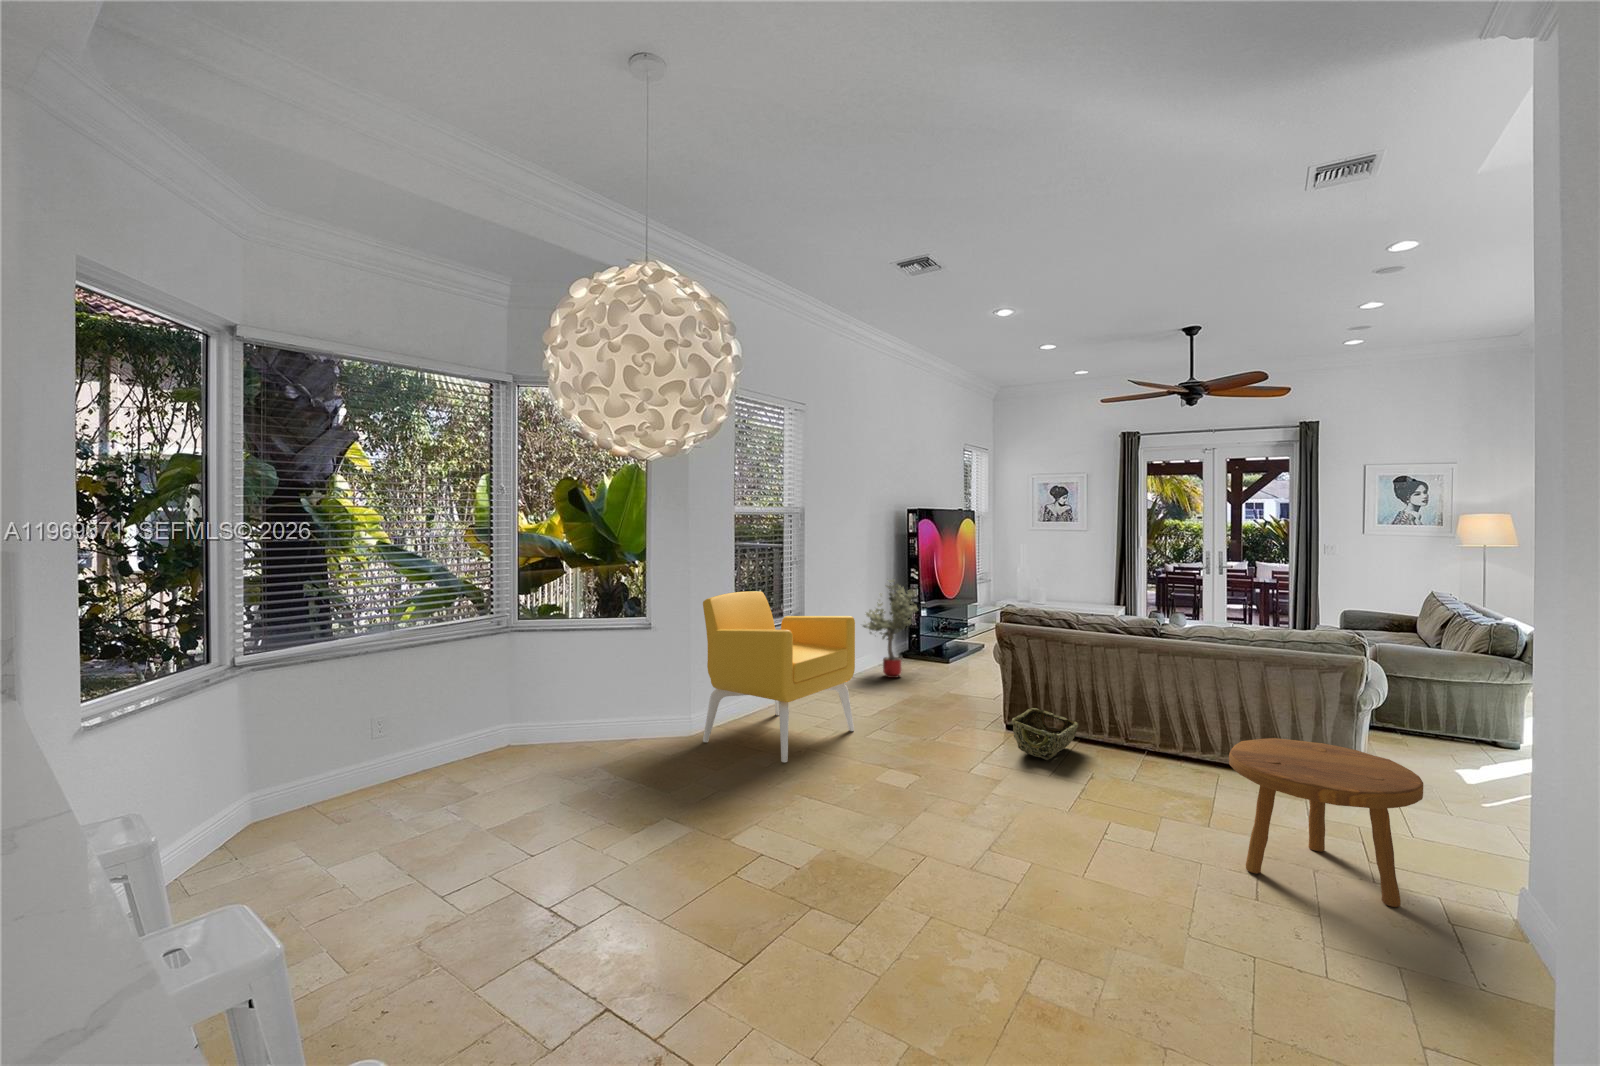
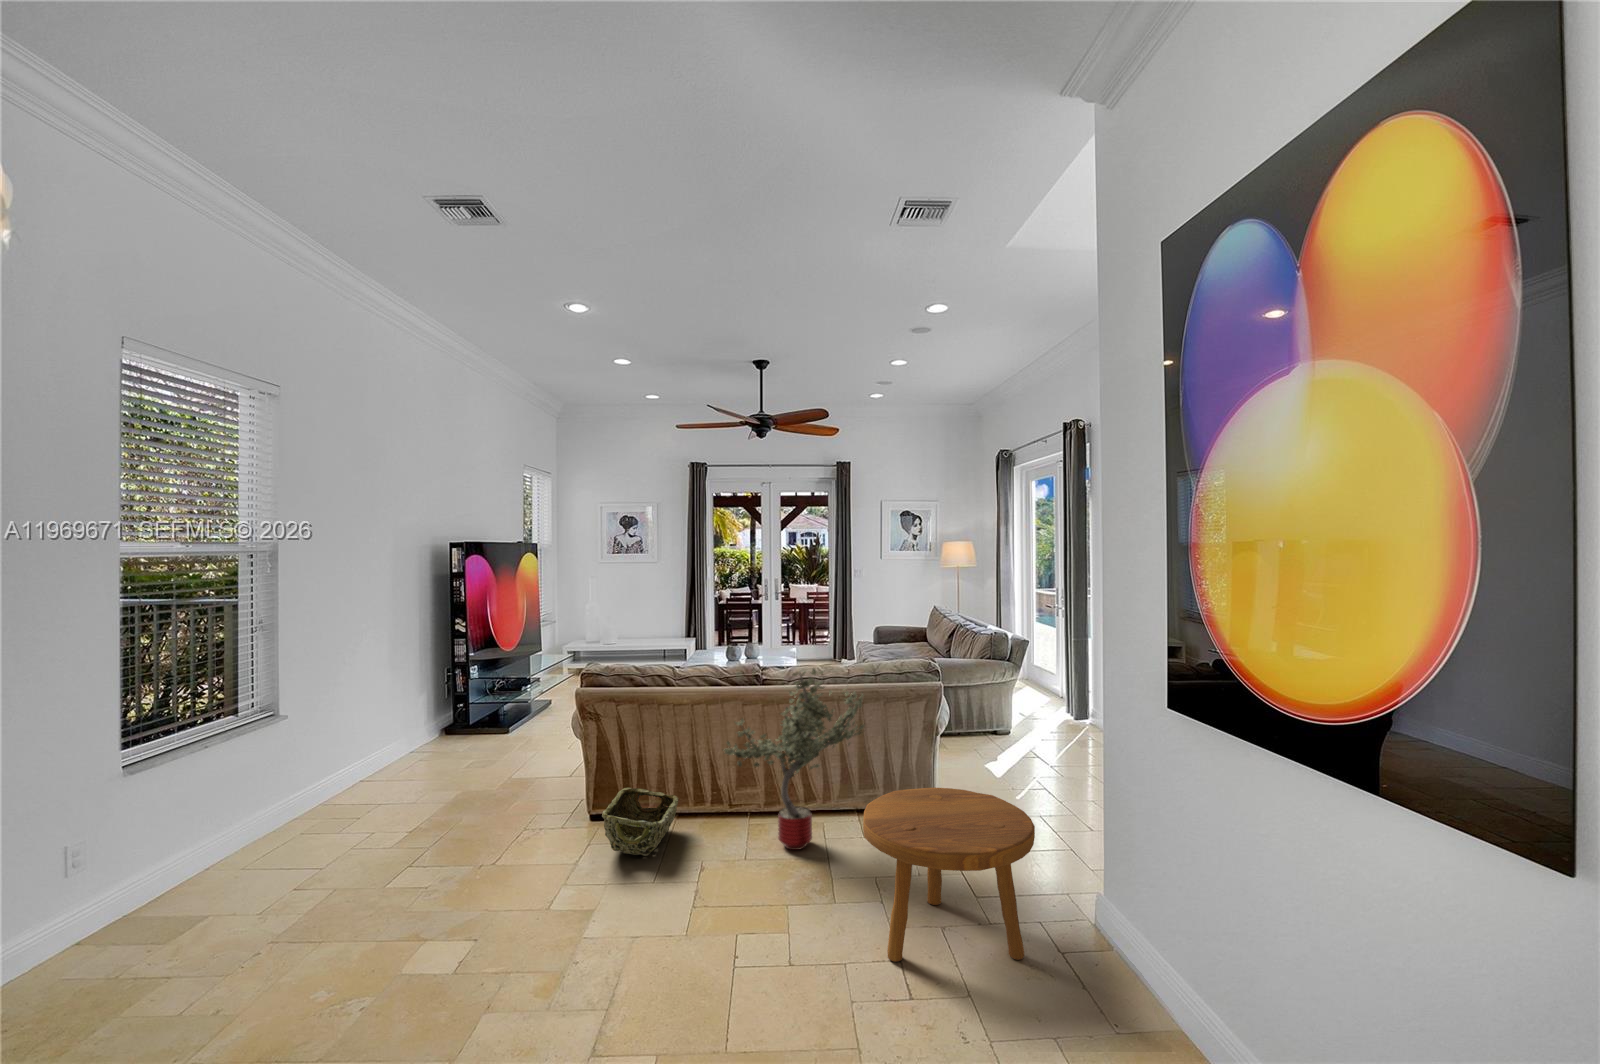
potted tree: present [863,580,918,678] -> present [724,668,864,850]
armchair: present [703,591,855,762] -> none [46,684,370,981]

